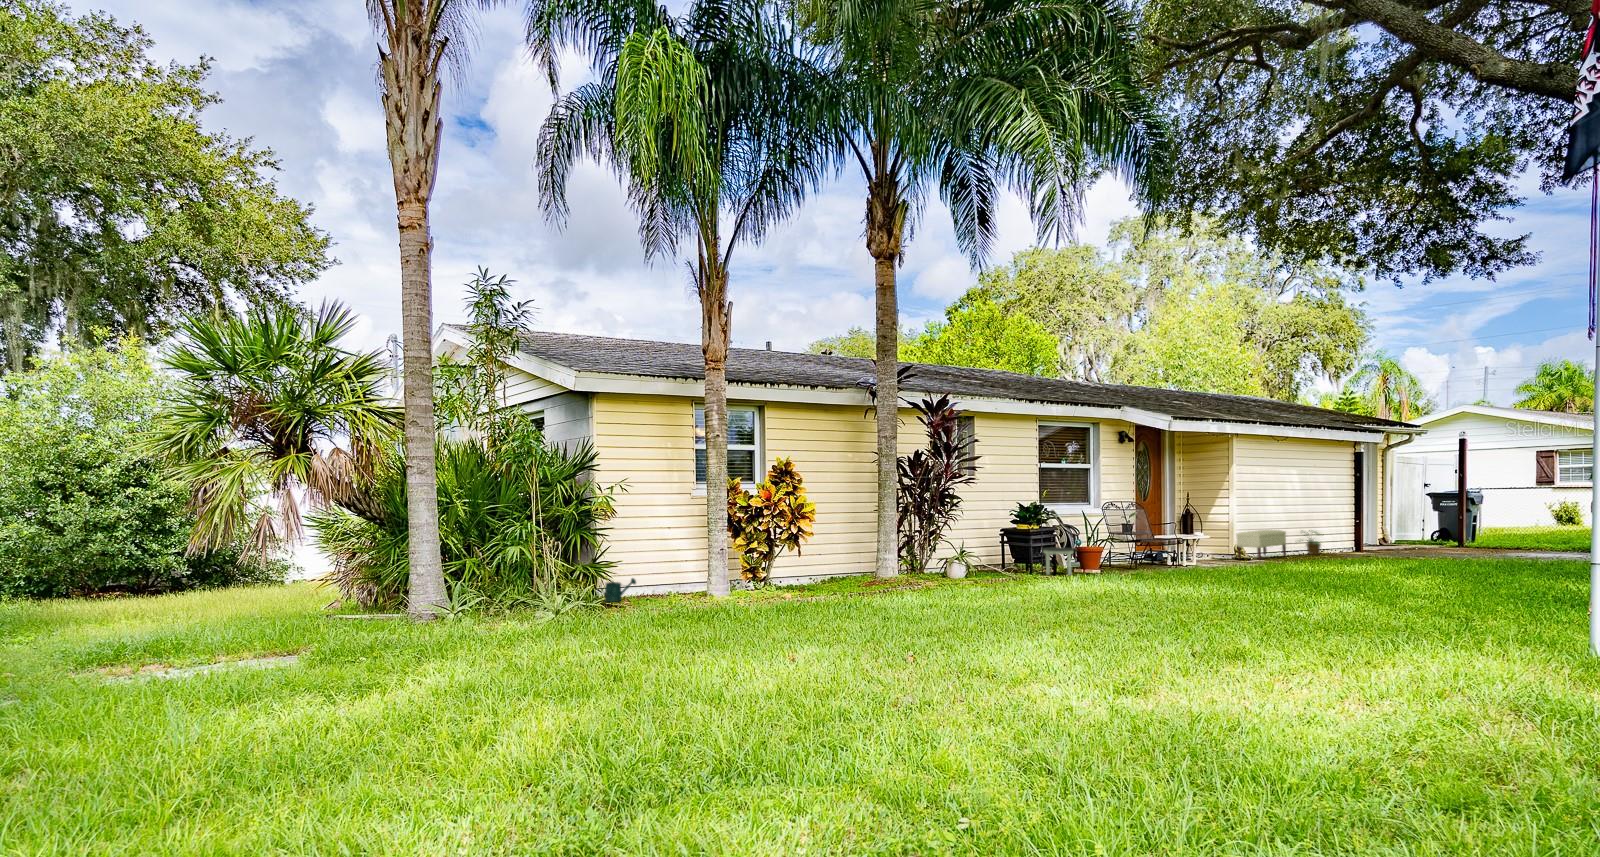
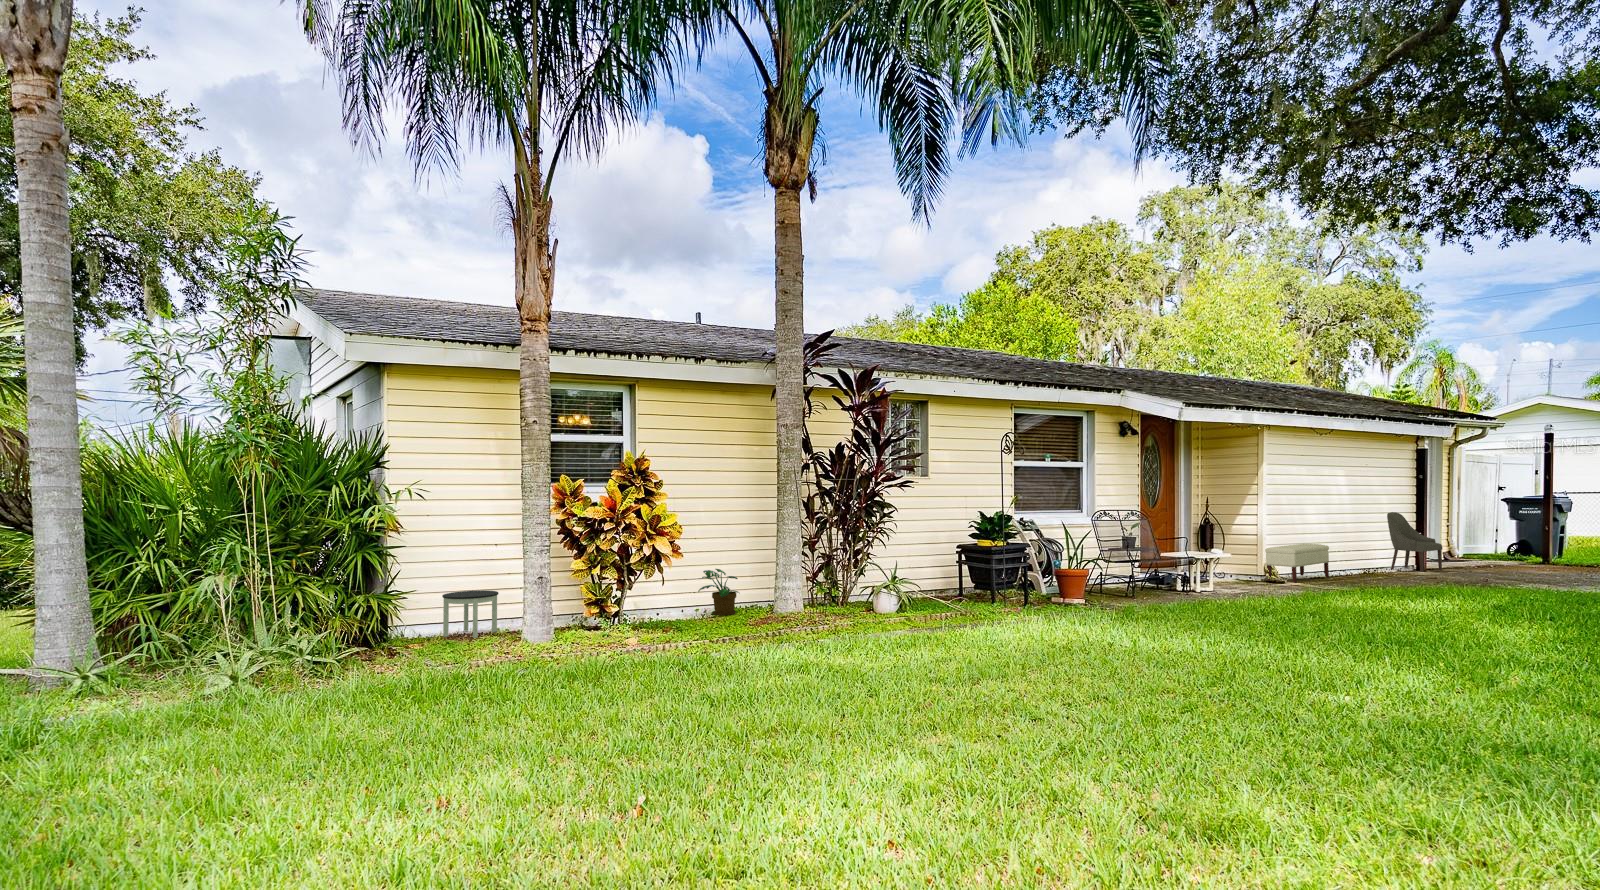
chair: none [1332,505,1376,553] -> present [1387,512,1442,572]
potted plant: present [1304,530,1321,555] -> present [698,569,739,615]
round table: present [1042,547,1074,575] -> present [442,590,499,638]
watering can: present [601,578,636,602] -> none [370,615,417,649]

